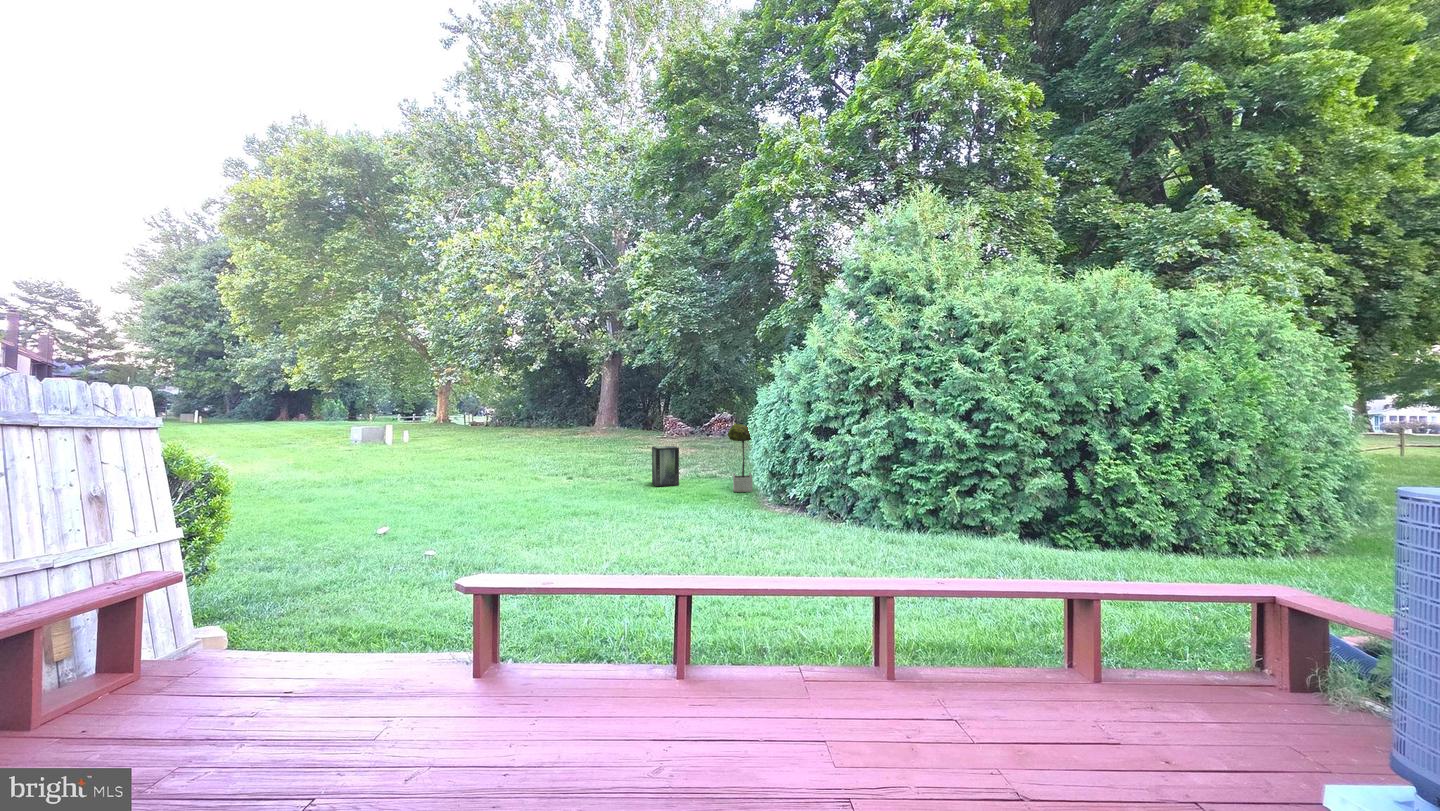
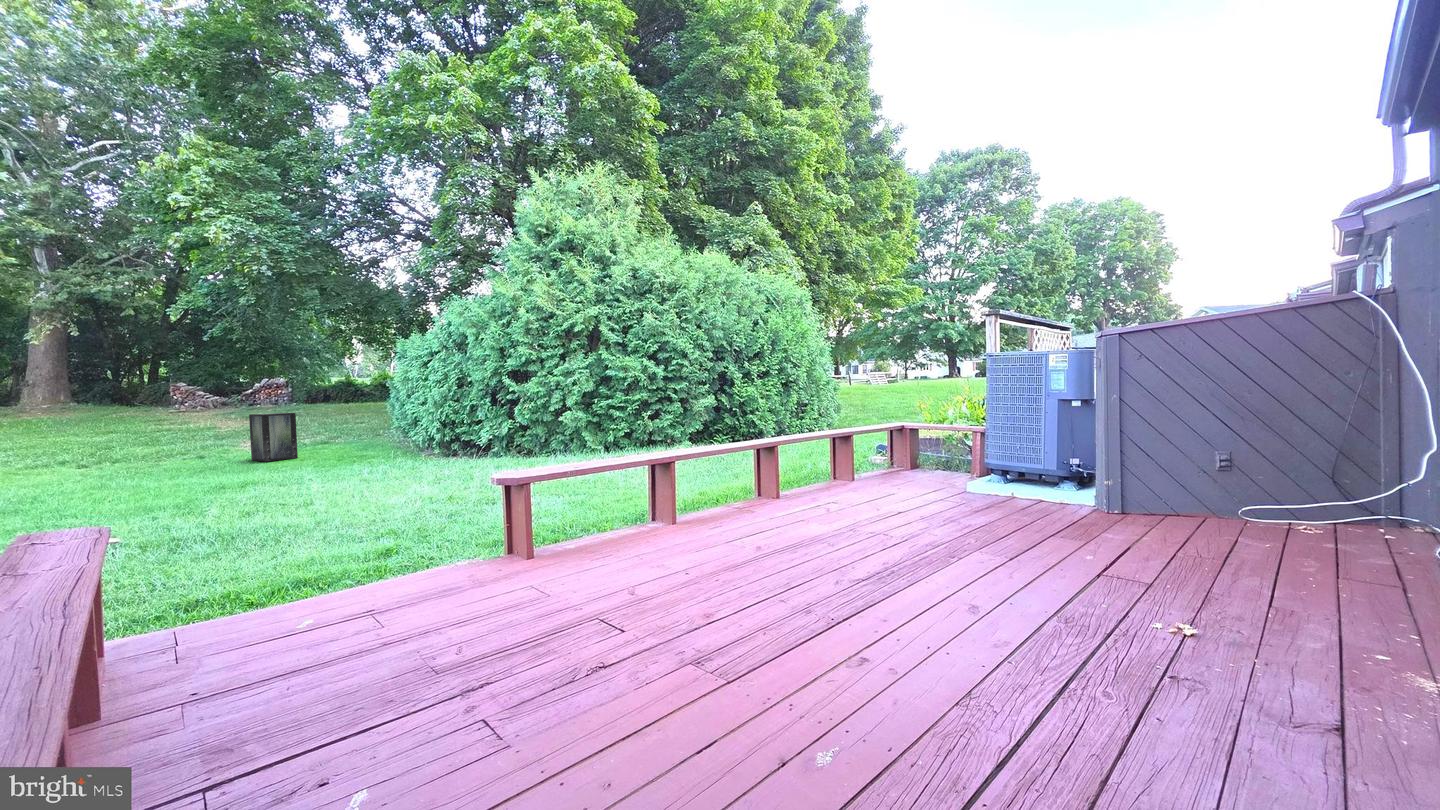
potted tree: present [728,423,753,492] -> none [370,380,407,455]

